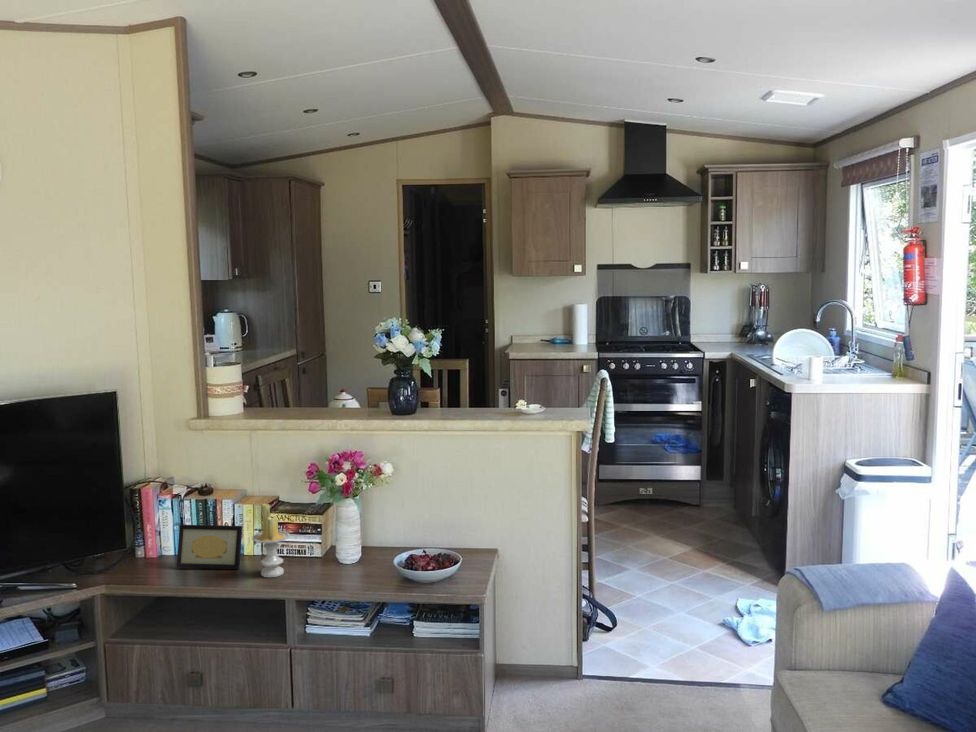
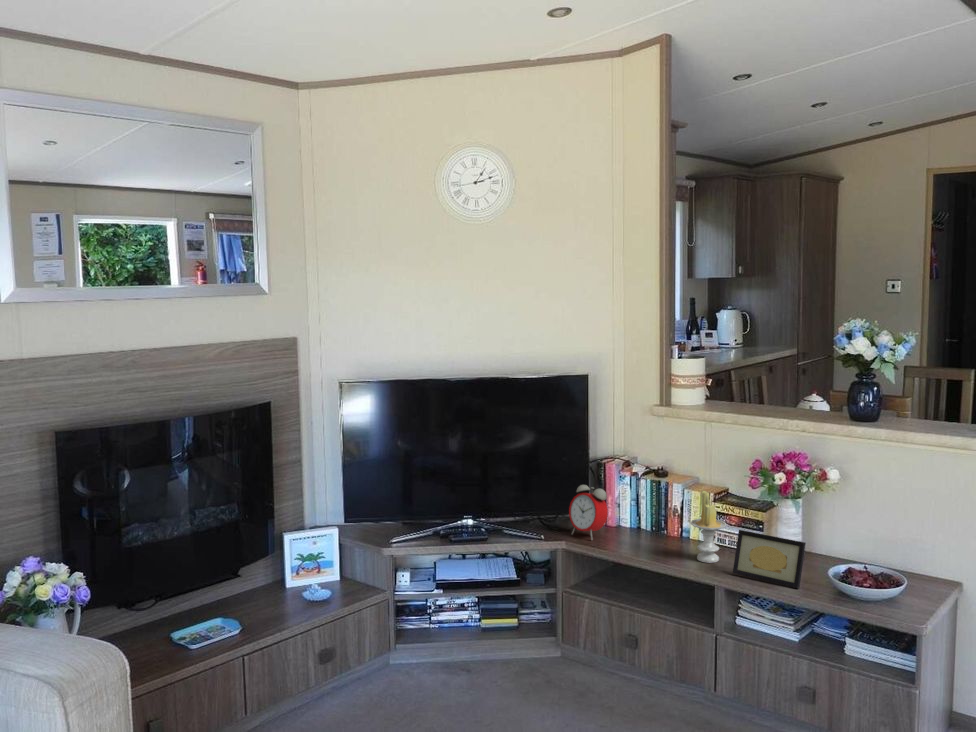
alarm clock: none [103,517,152,578] -> present [569,485,608,540]
picture frame: present [176,525,242,569] -> present [733,530,806,588]

